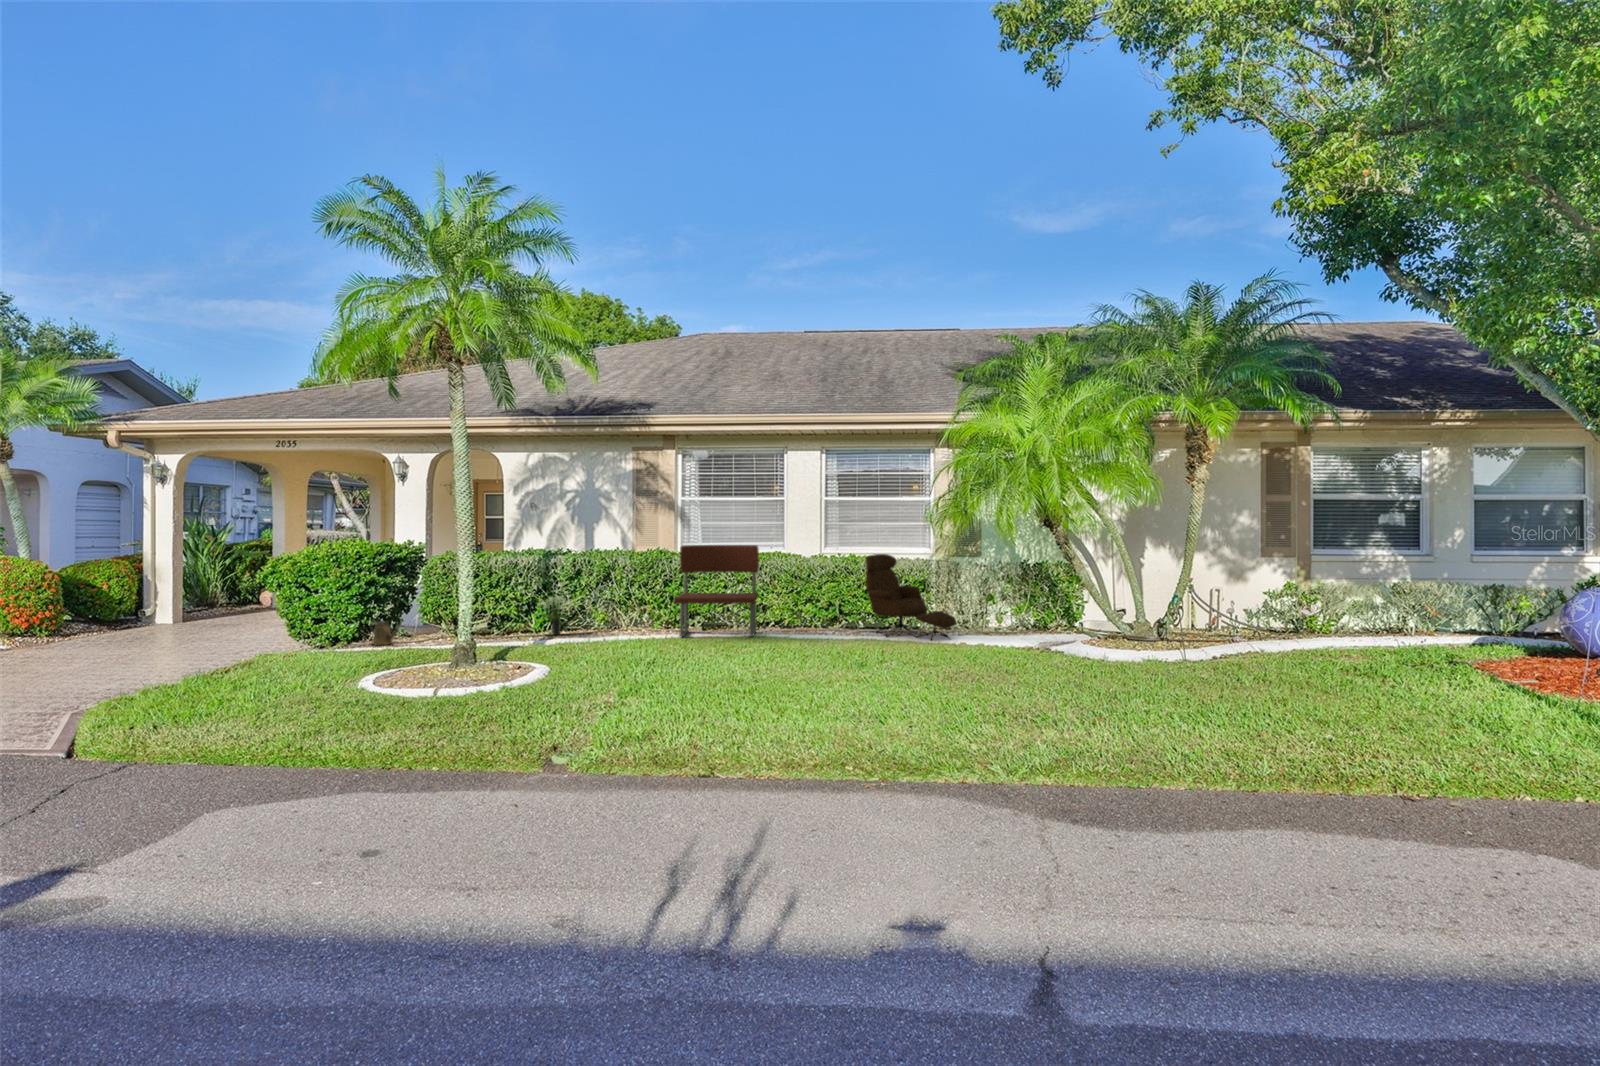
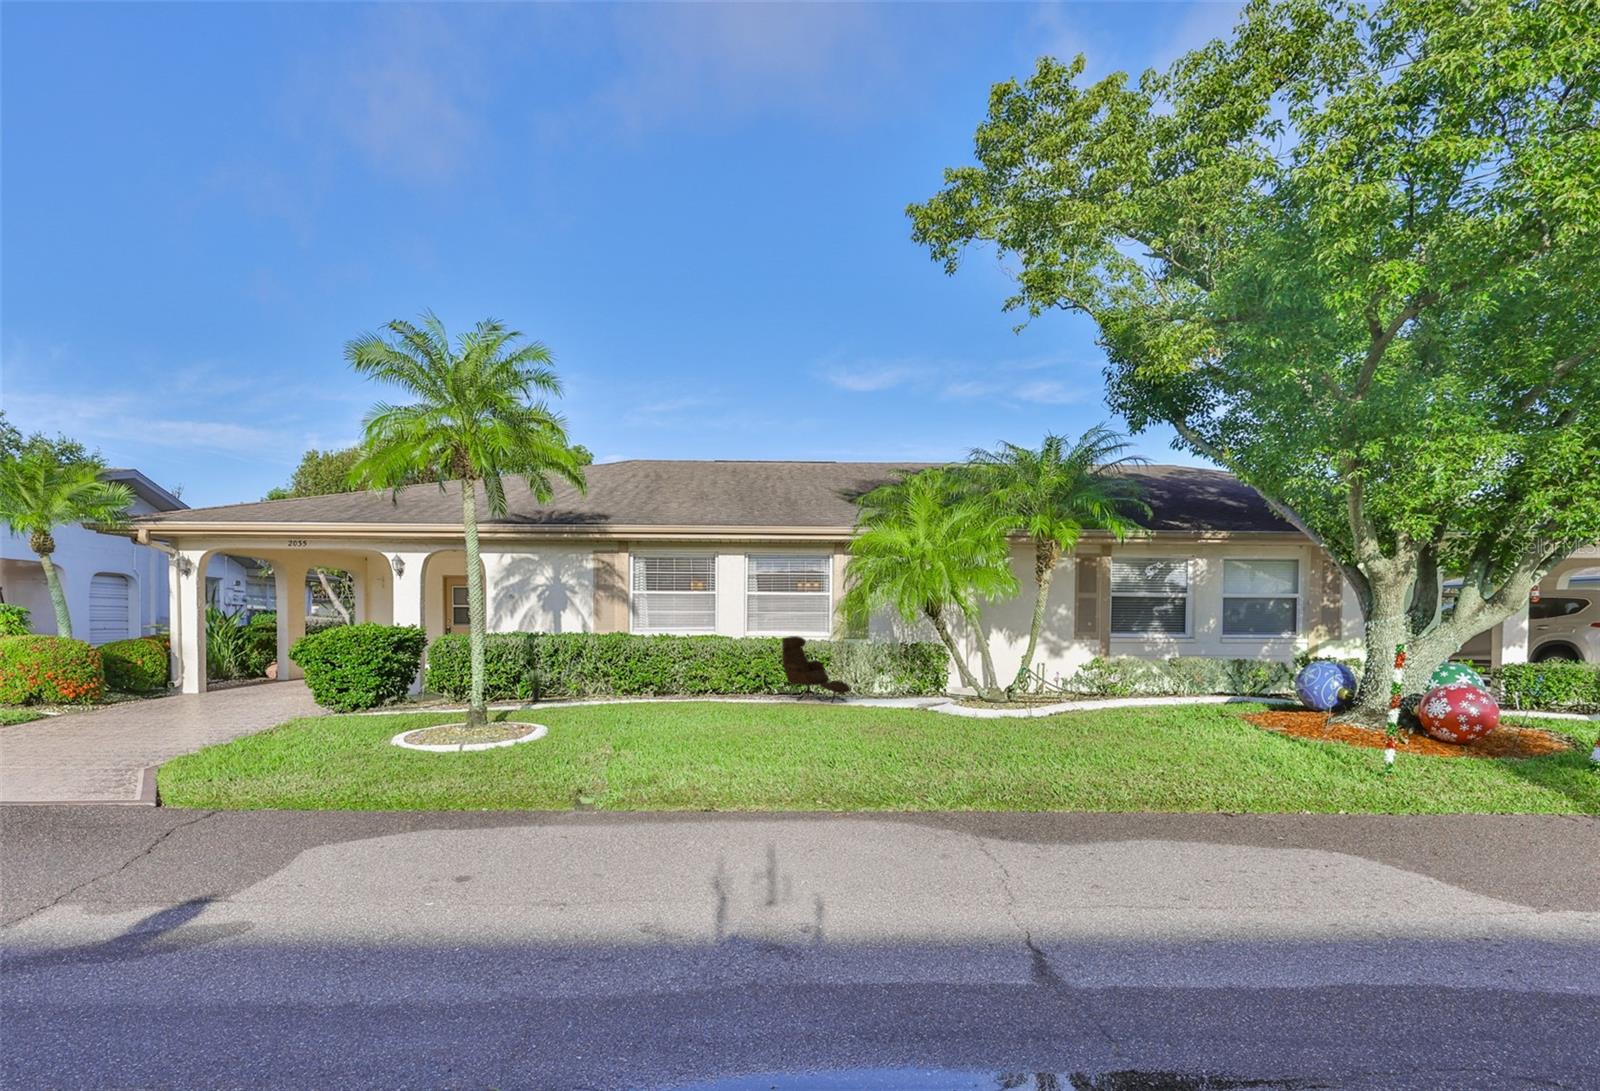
bench: present [674,545,759,638] -> none [632,629,699,702]
watering can: present [370,621,401,645] -> none [382,690,413,710]

